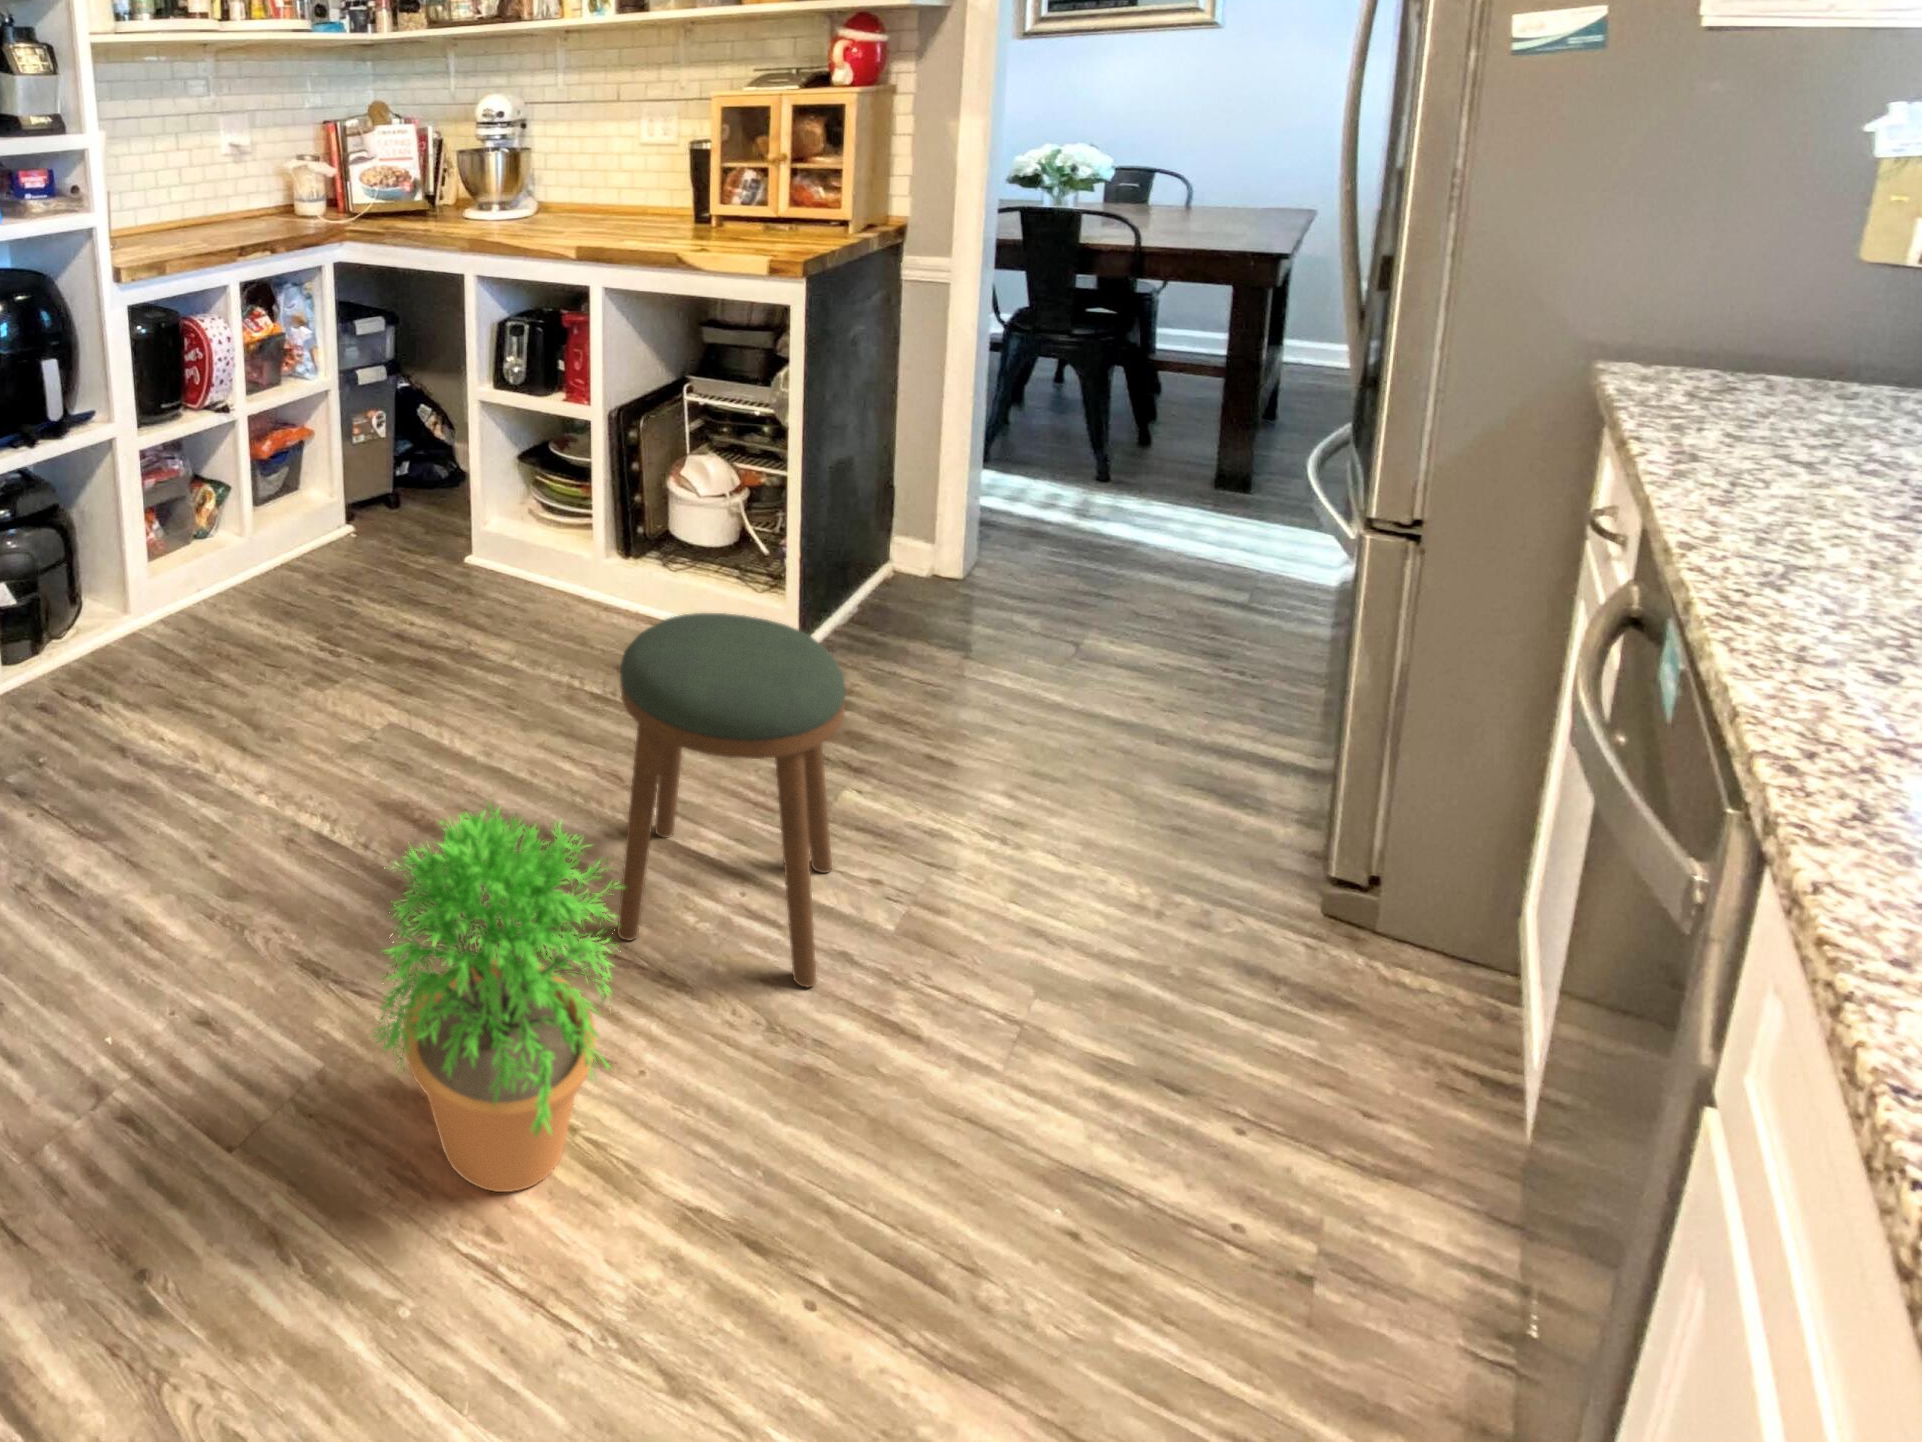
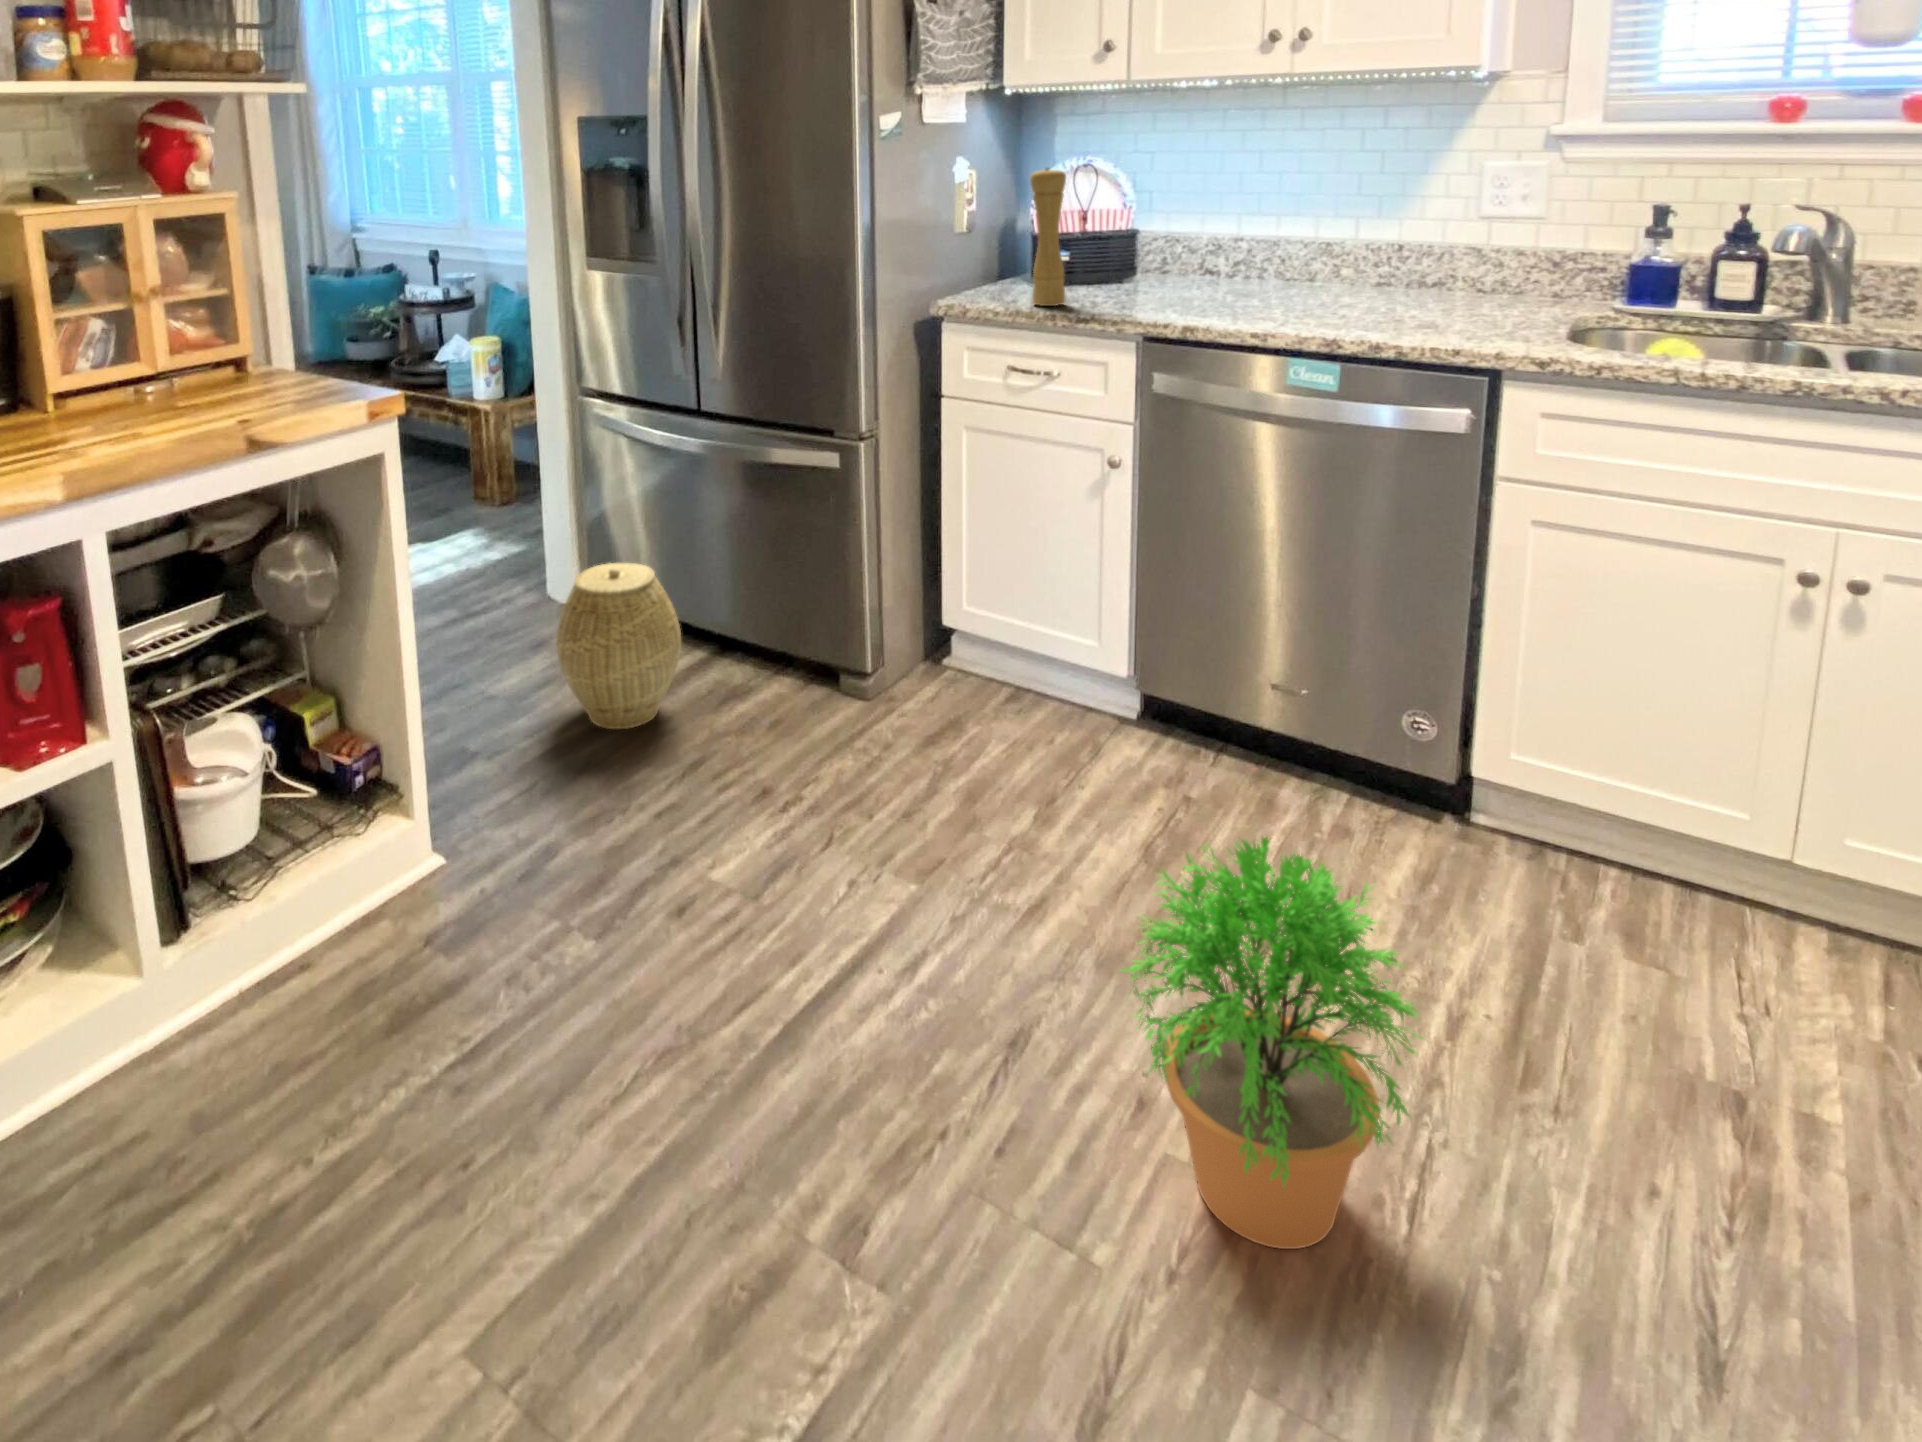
pepper mill: none [1706,146,1863,439] -> present [1030,168,1066,306]
woven basket: none [1051,543,1215,731] -> present [556,563,681,729]
stool: present [617,613,845,987] -> none [770,681,1007,1077]

